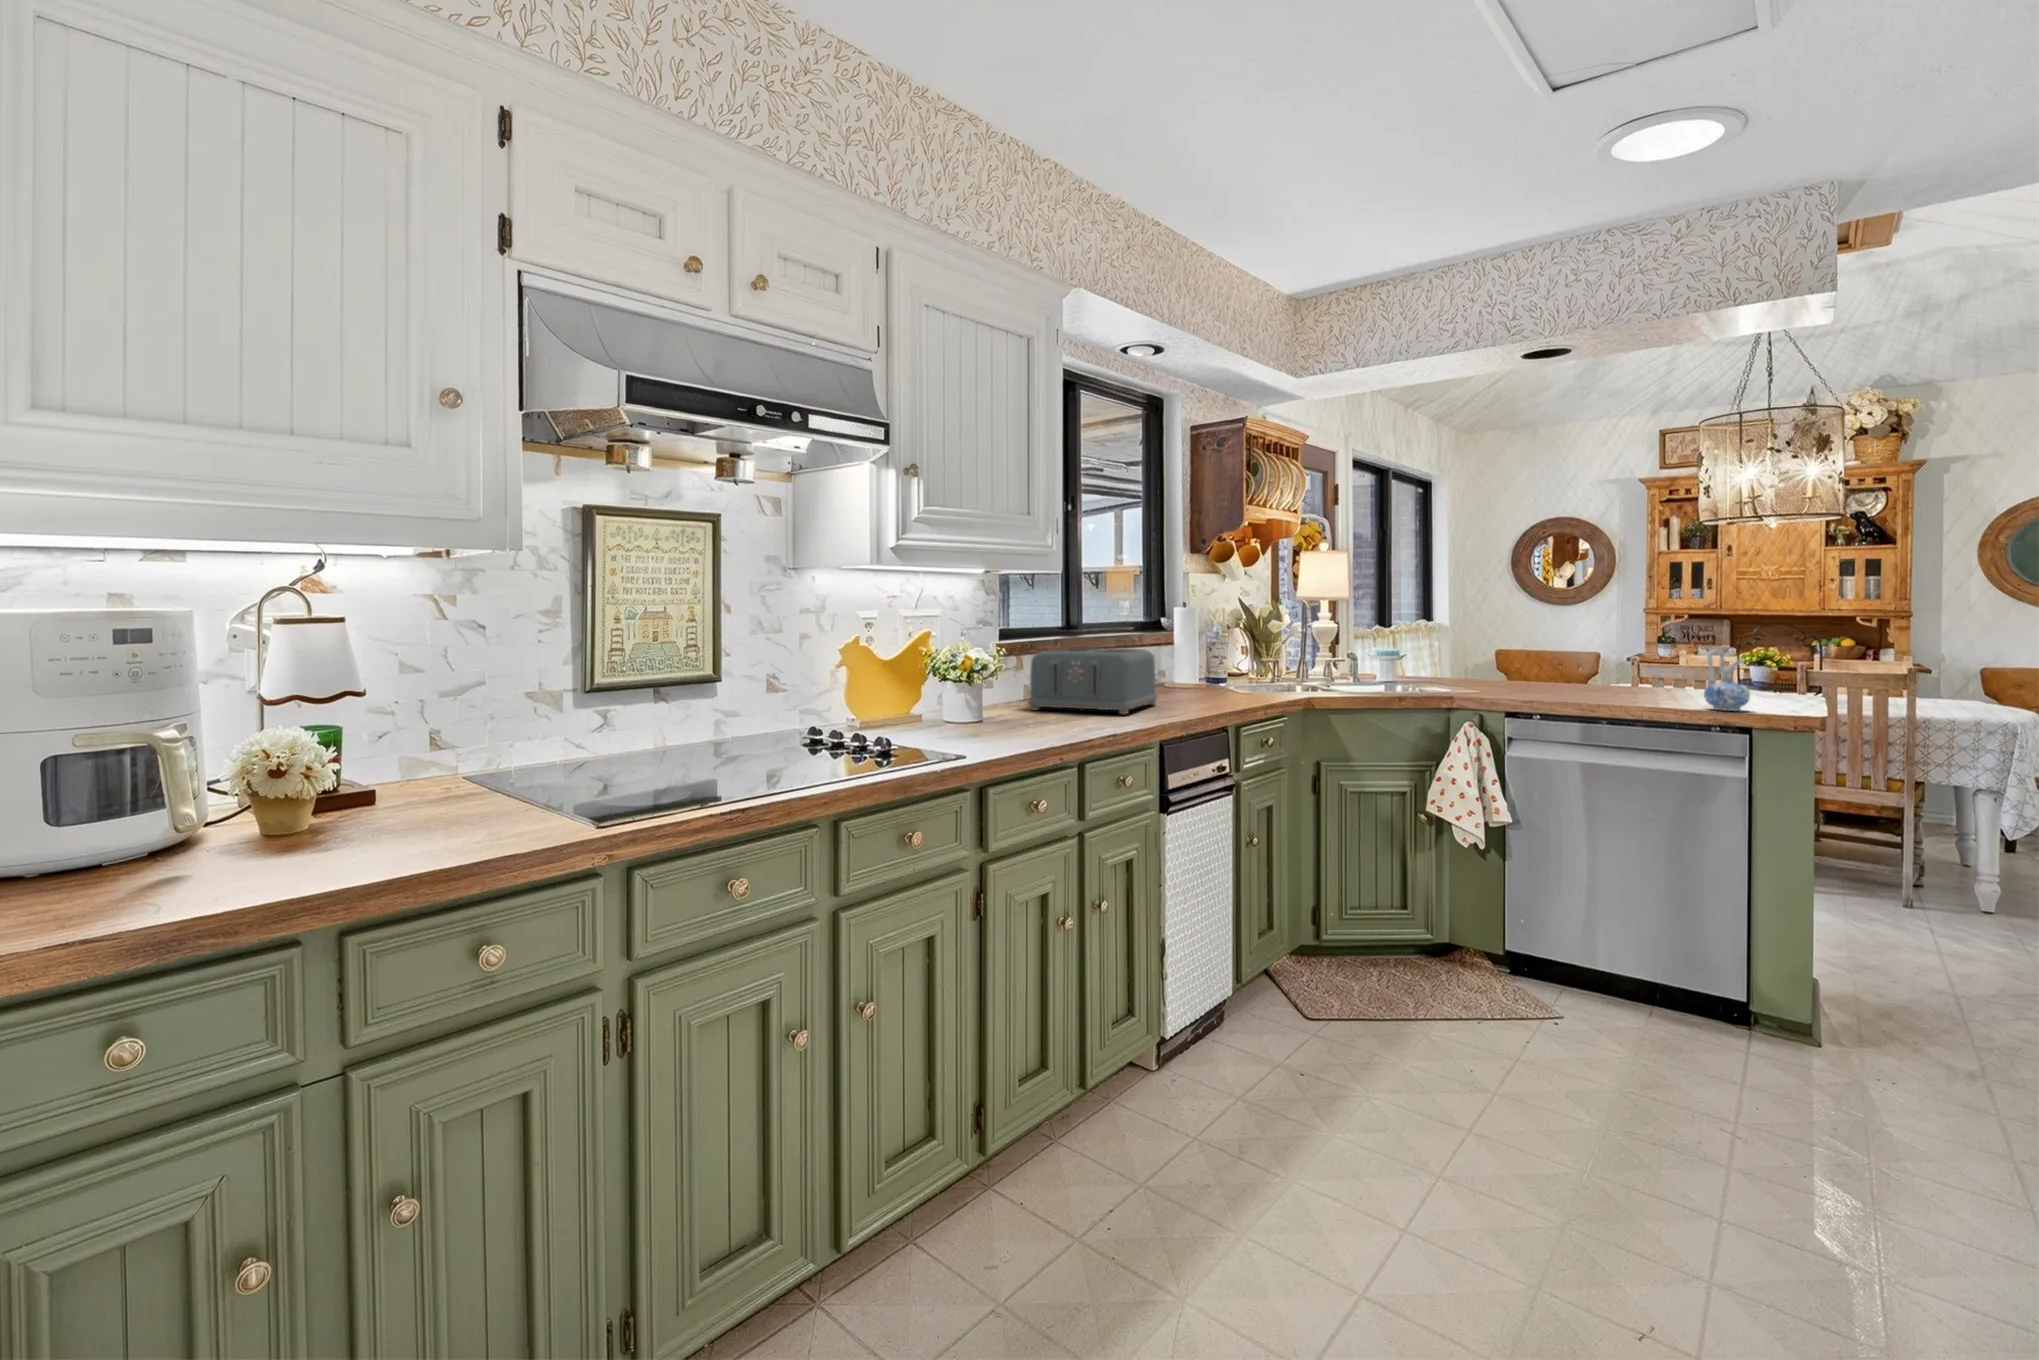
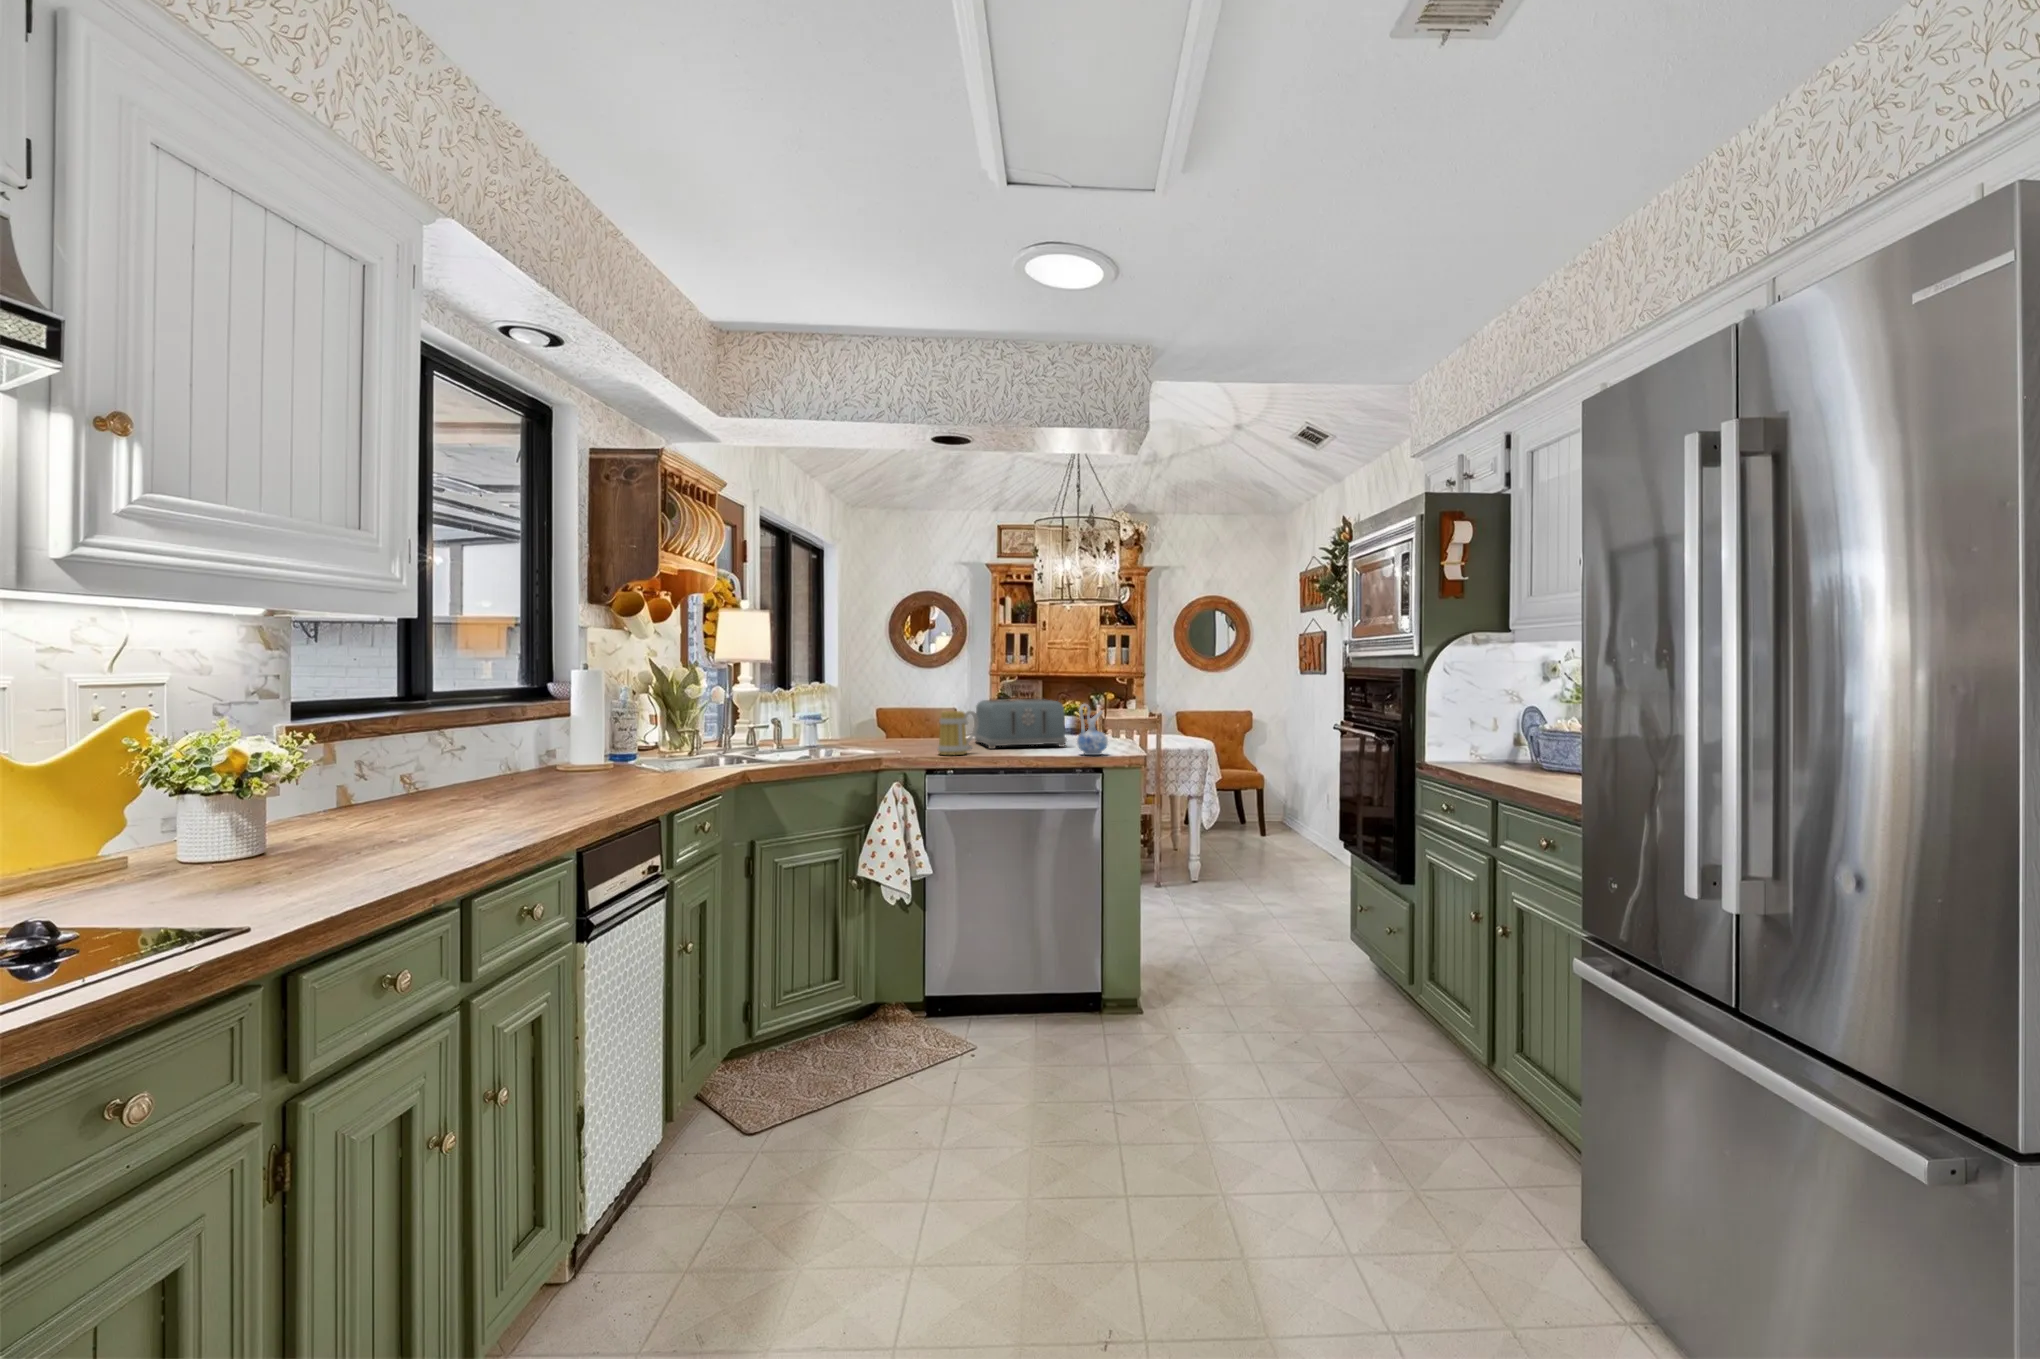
toaster: present [1028,648,1157,714] -> present [974,699,1067,749]
mug: none [1519,653,1571,700] -> present [938,711,978,755]

